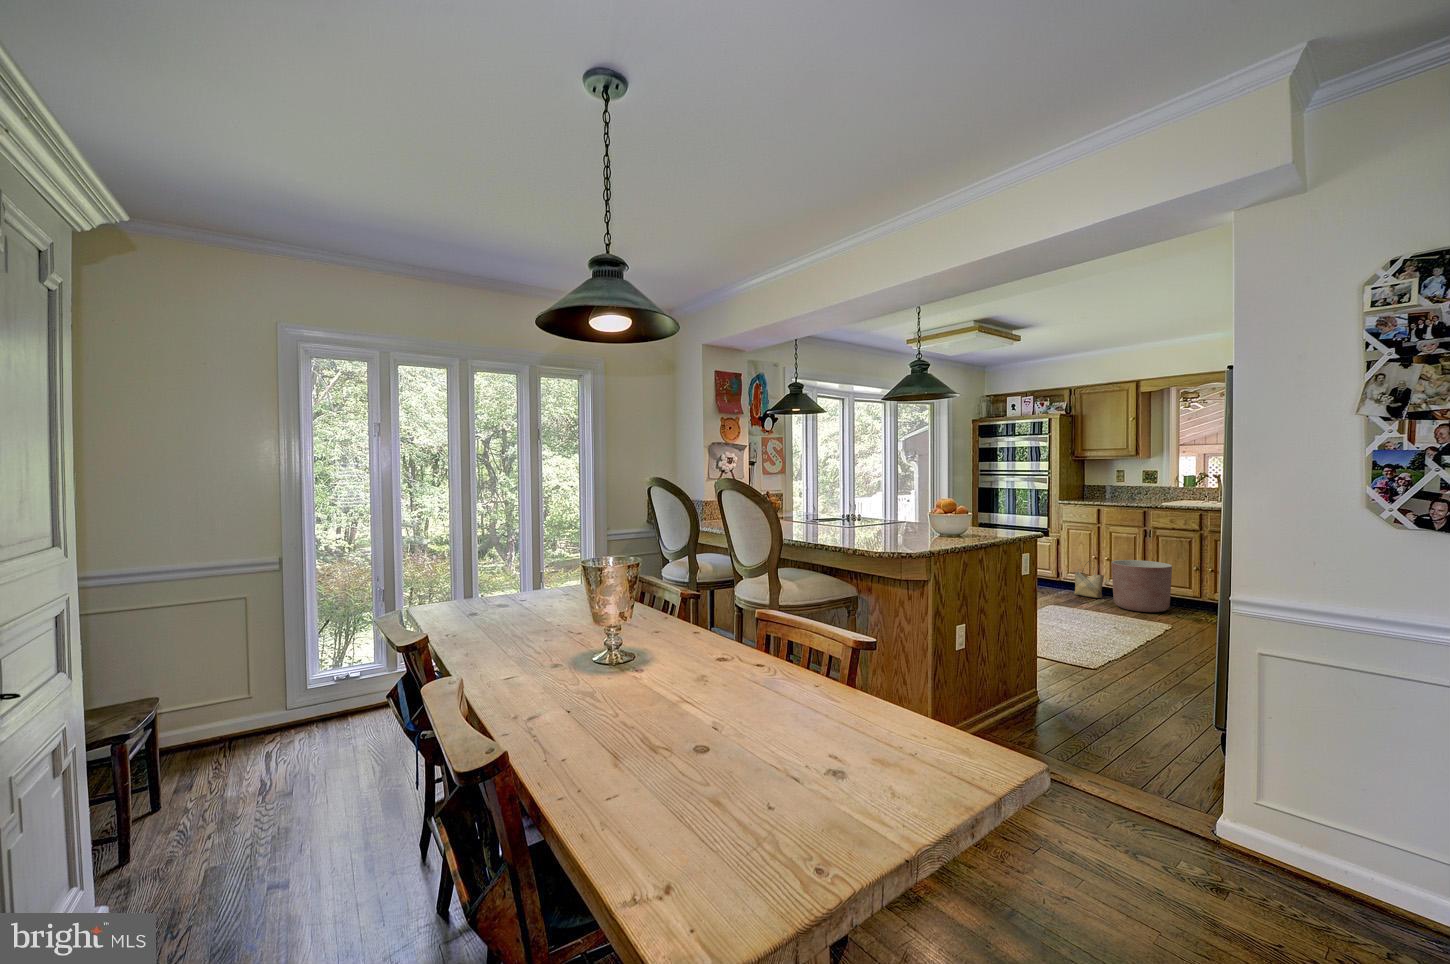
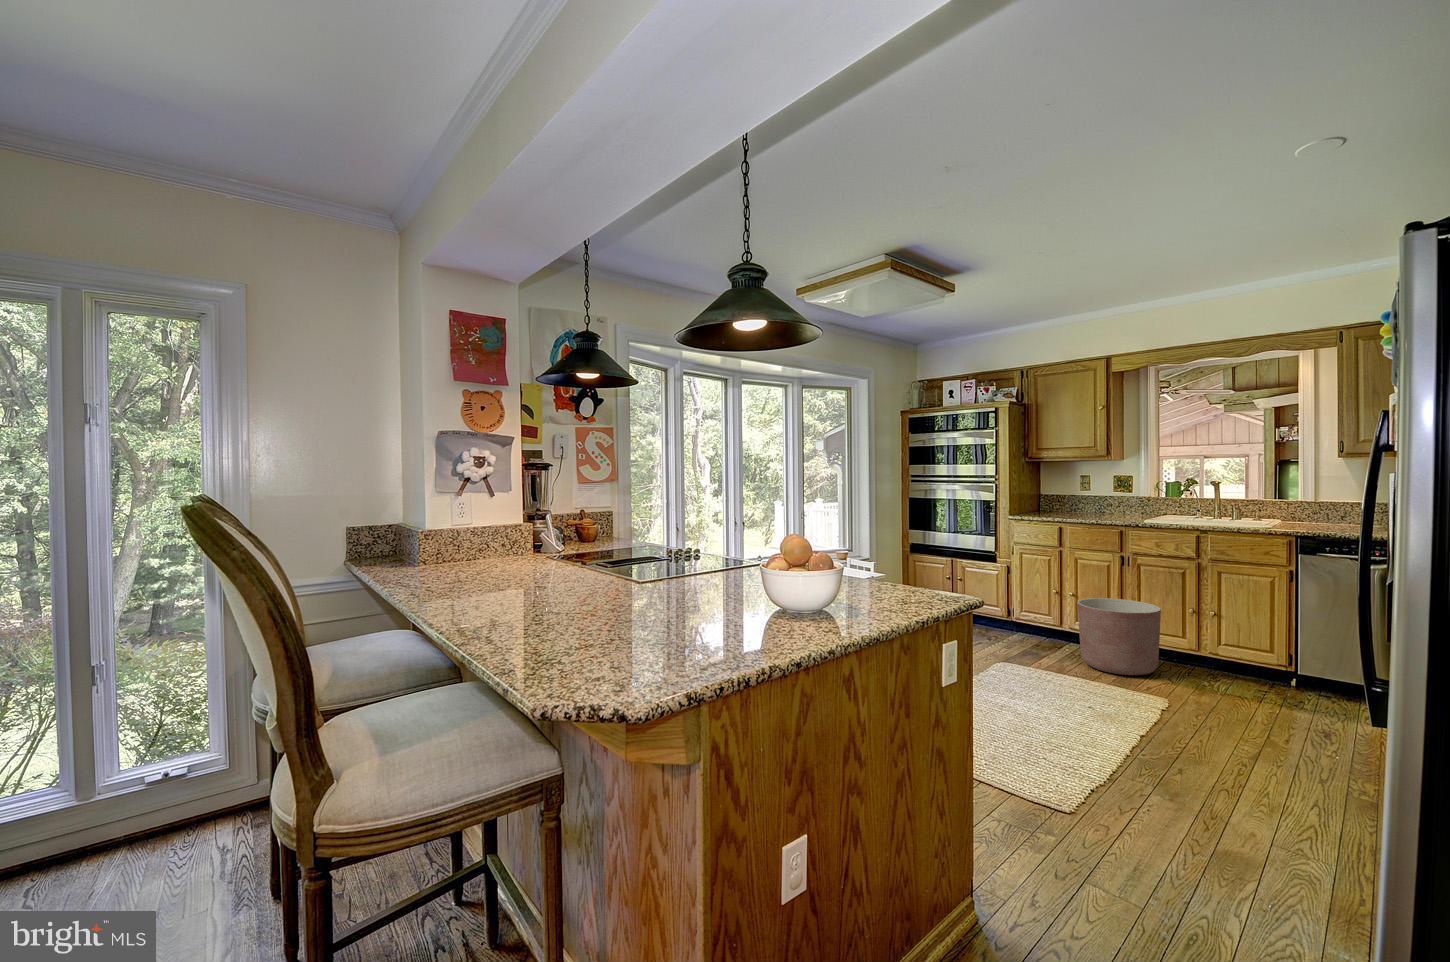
woven basket: present [1074,561,1104,598] -> none [1028,596,1068,648]

